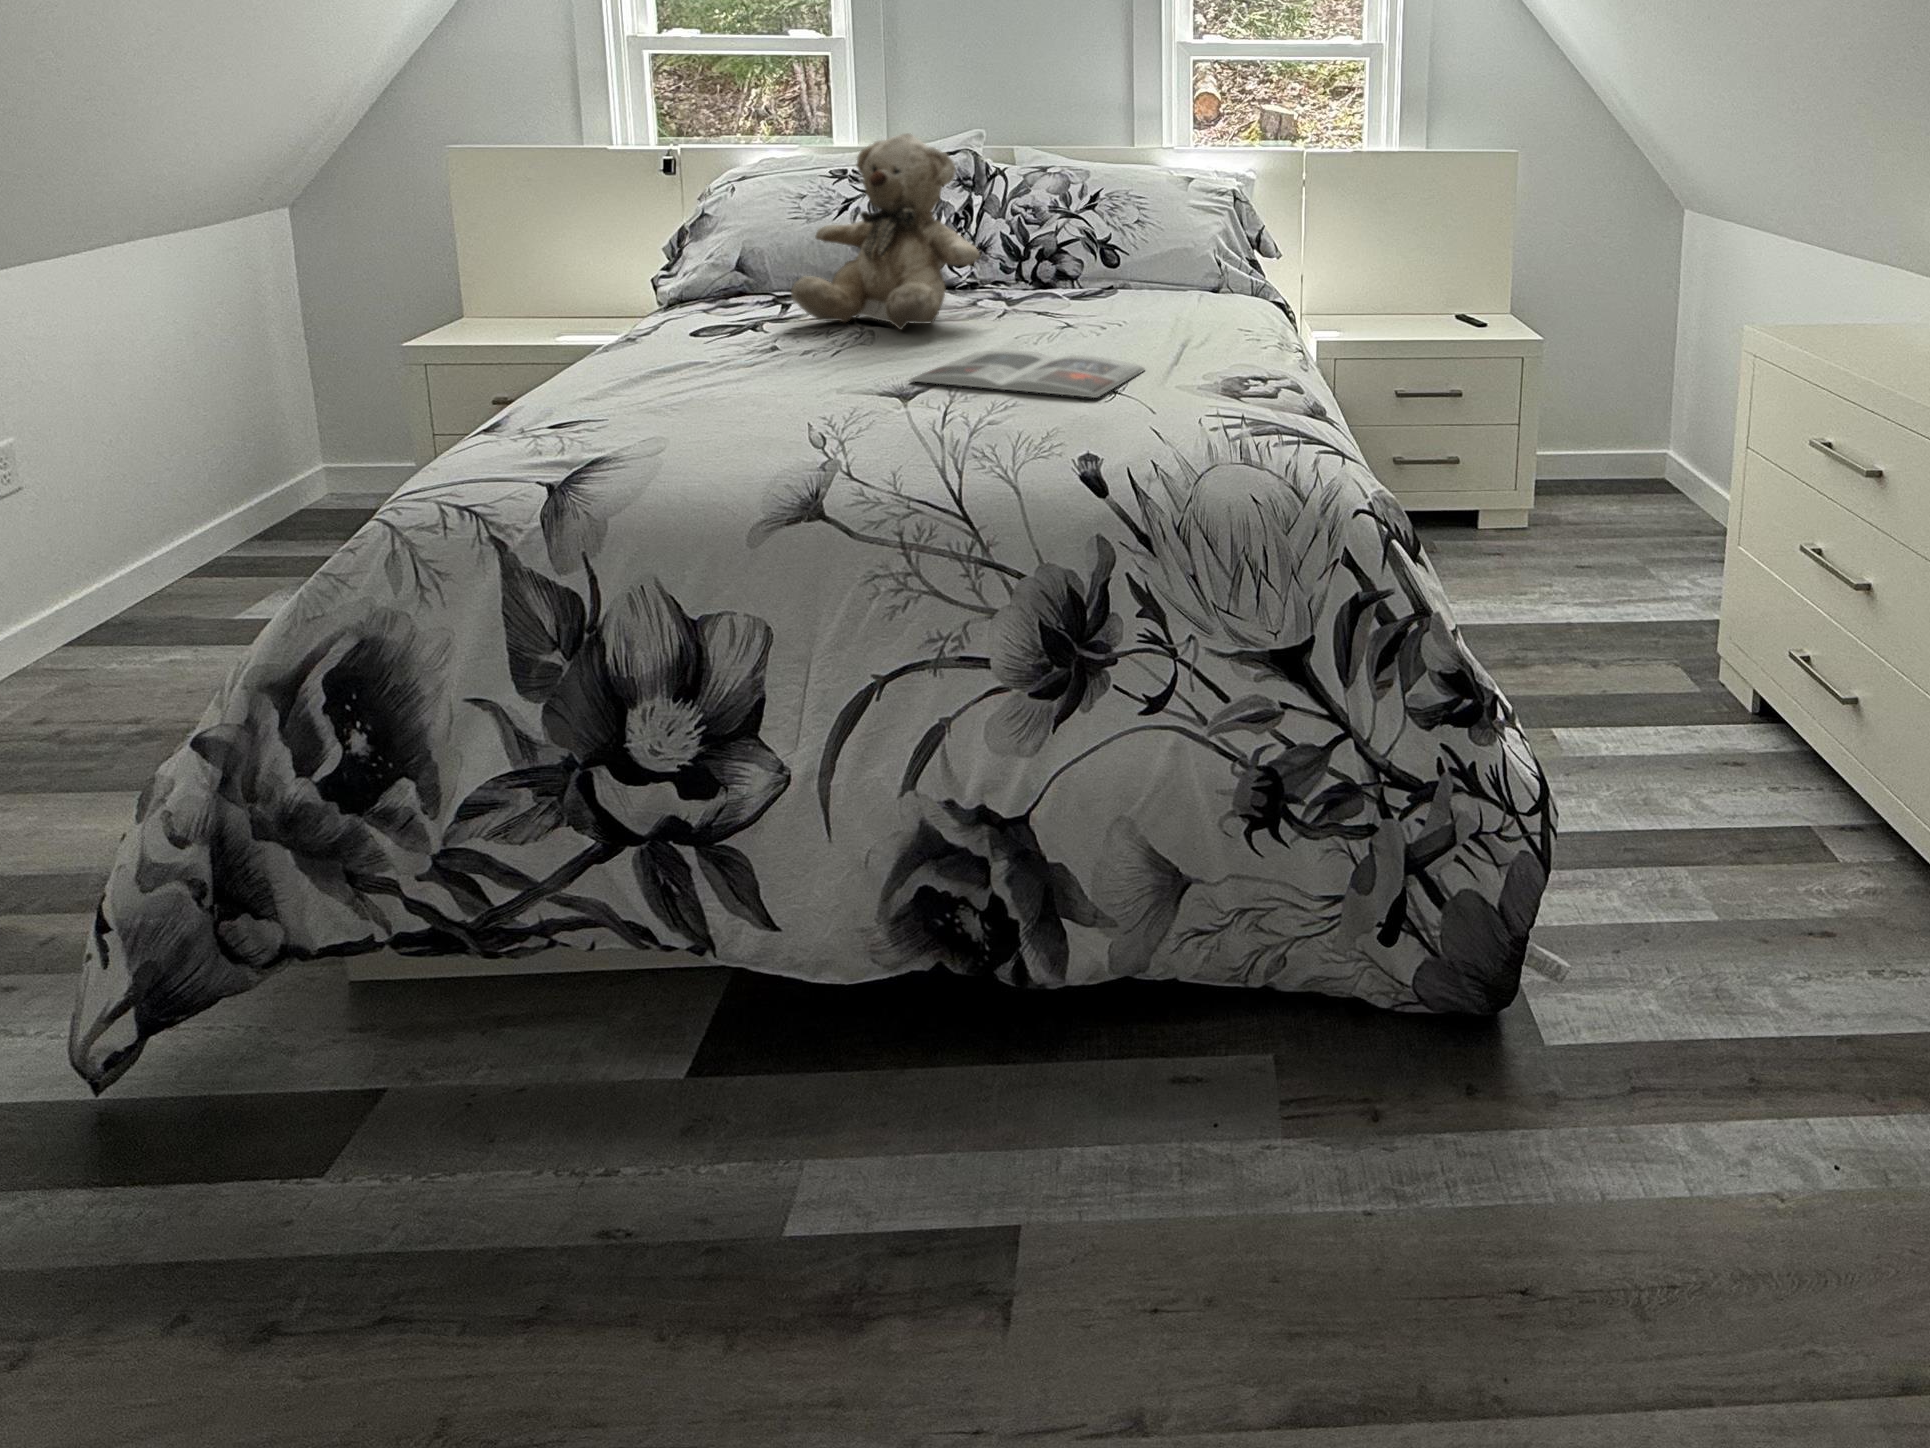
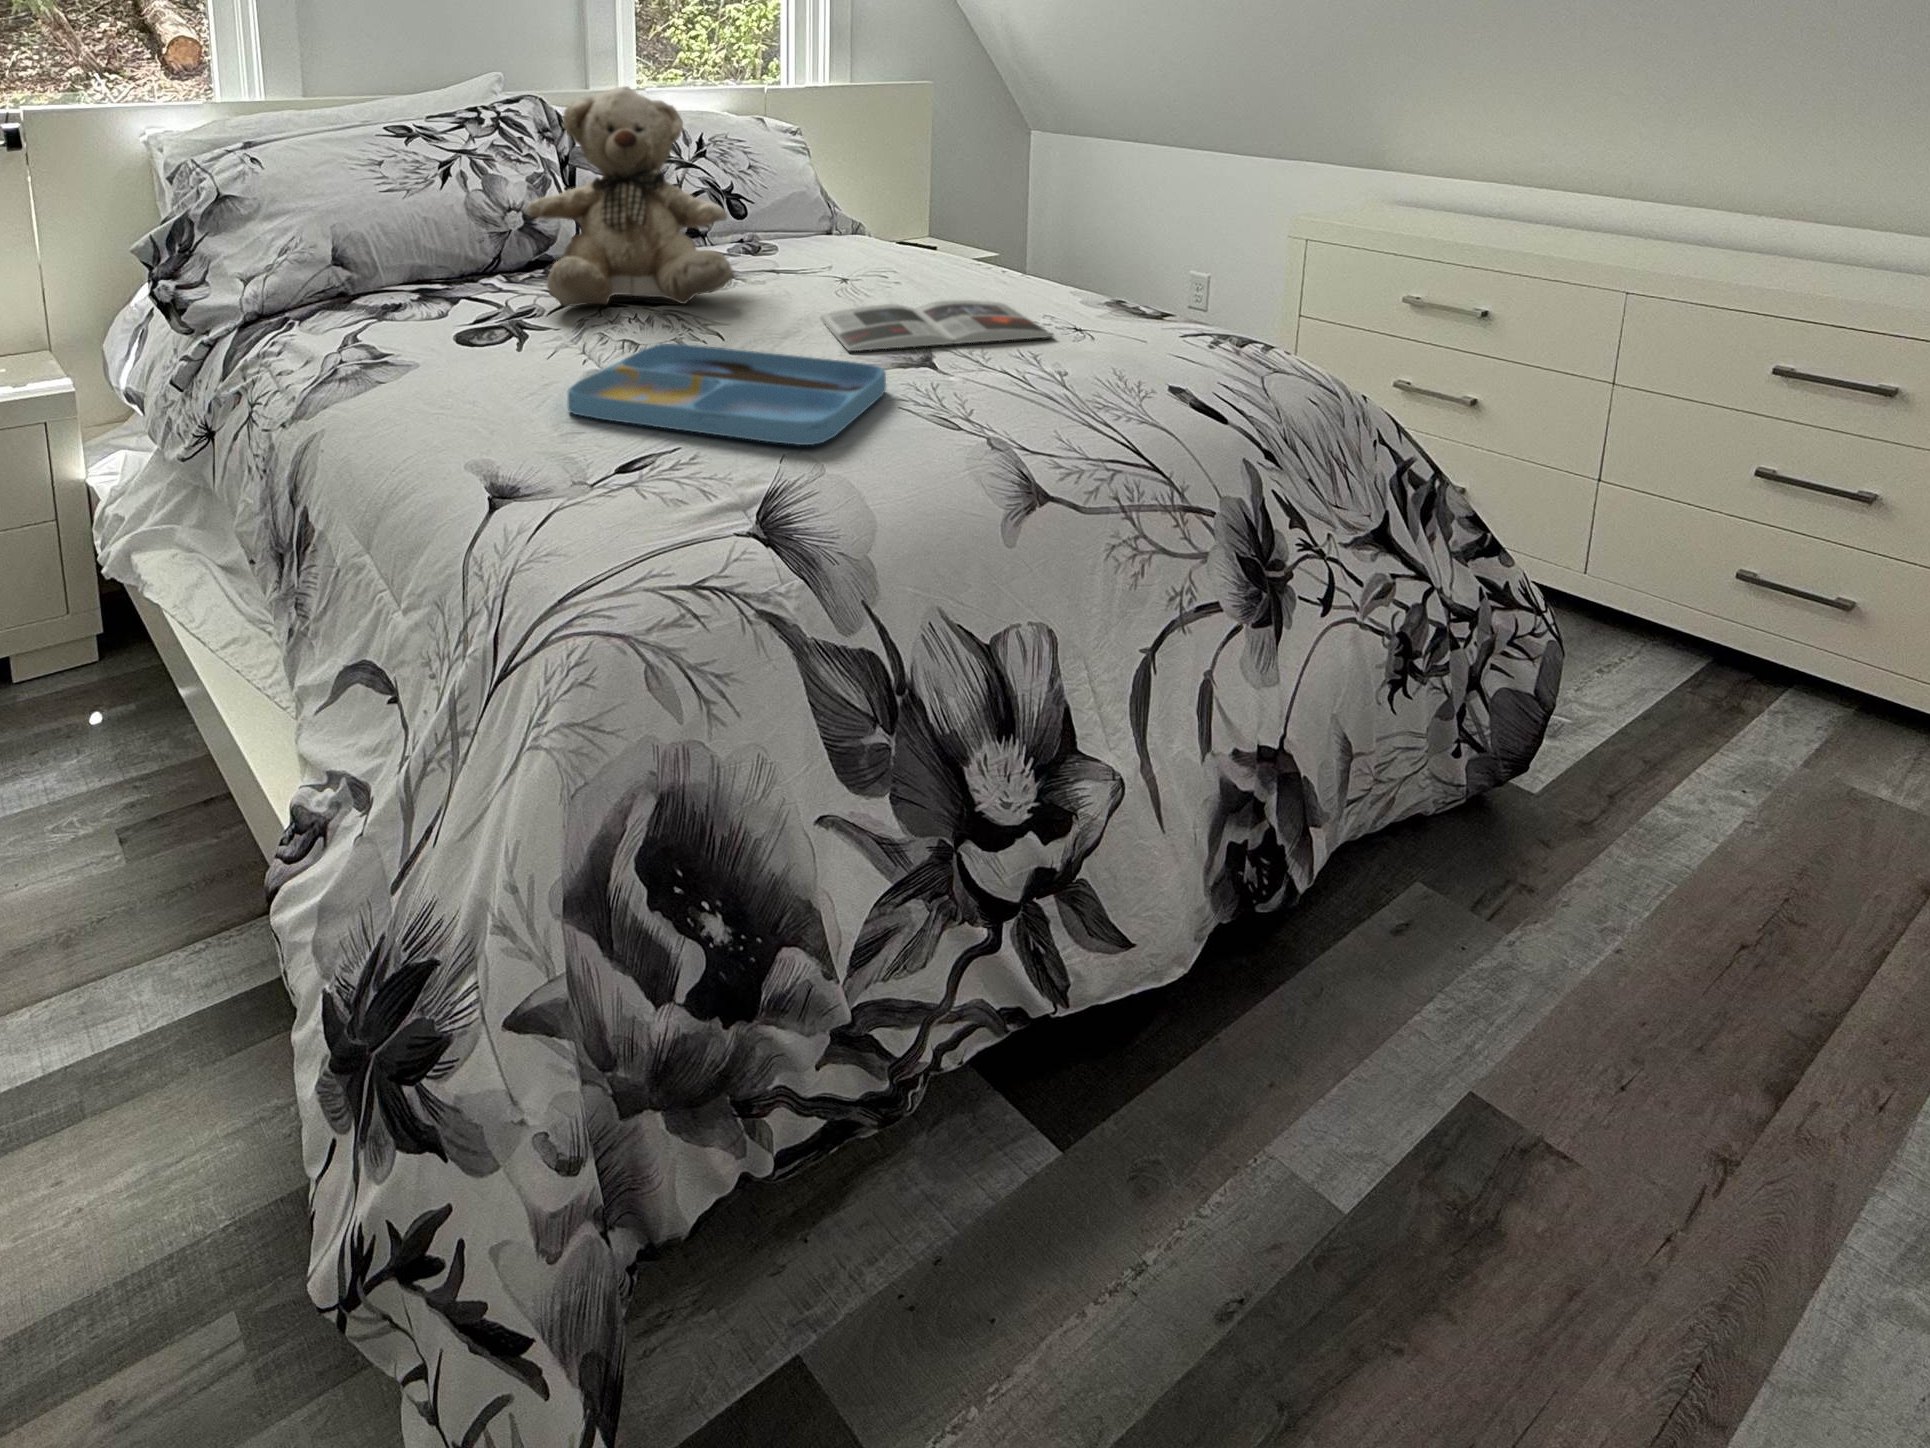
tray: none [619,351,851,433] -> present [568,344,886,445]

